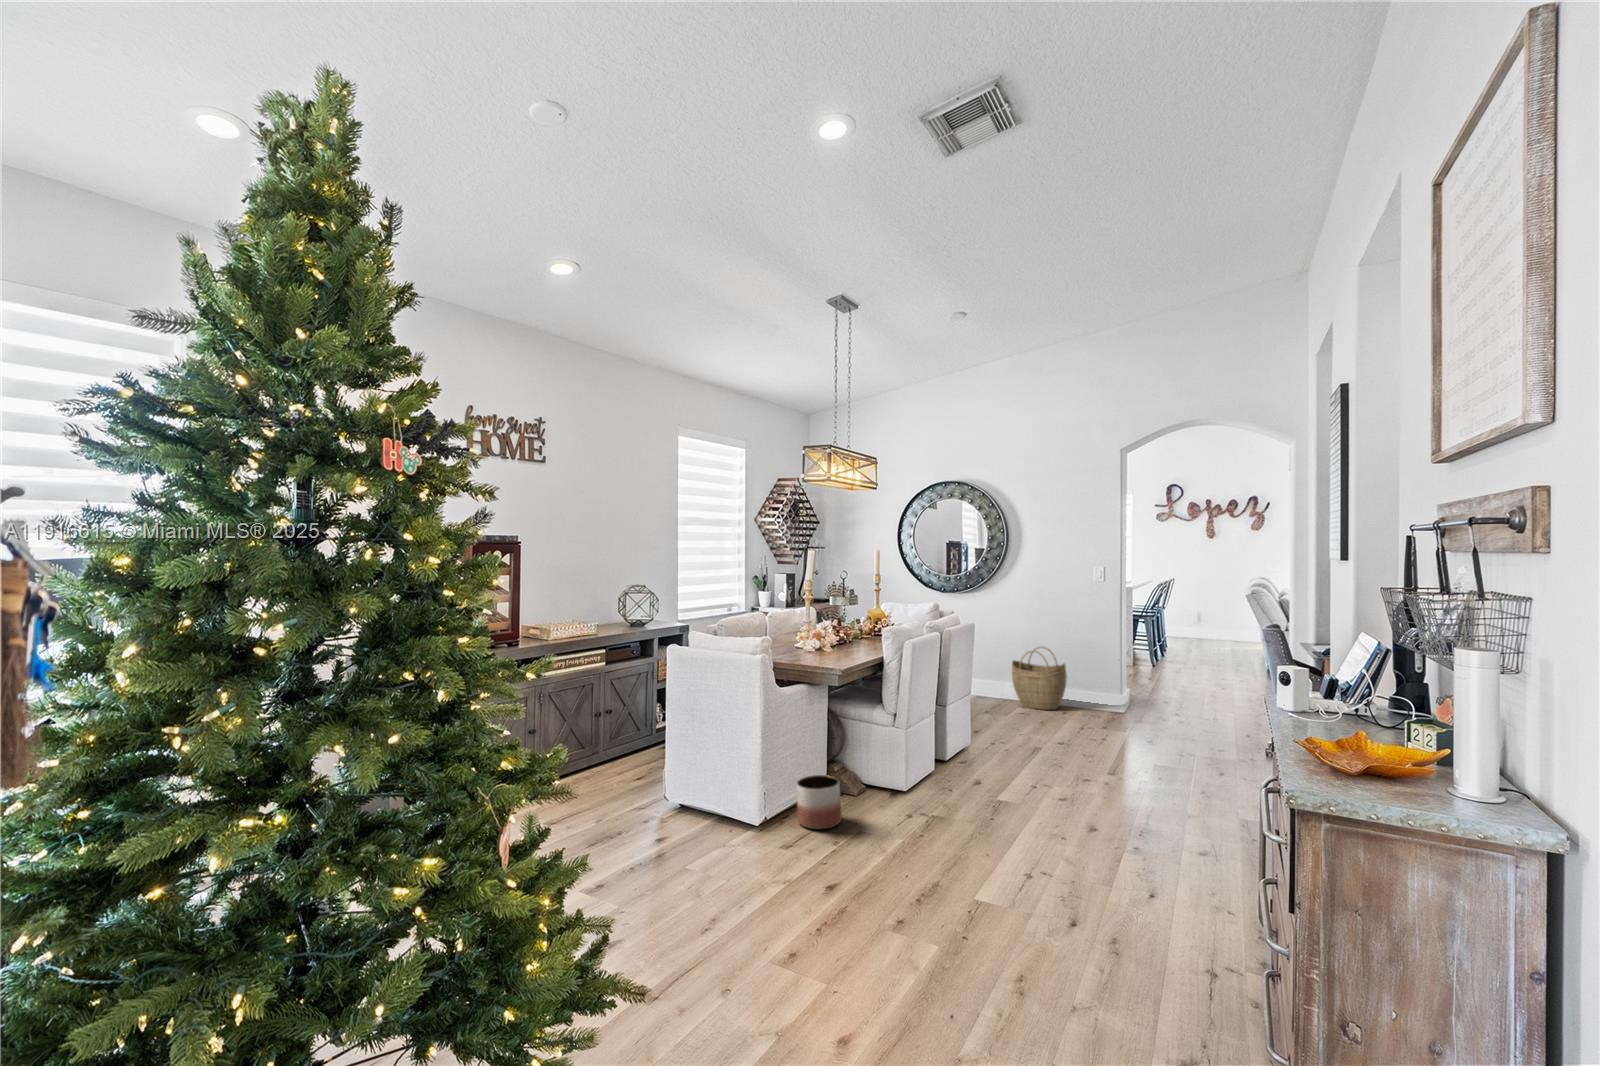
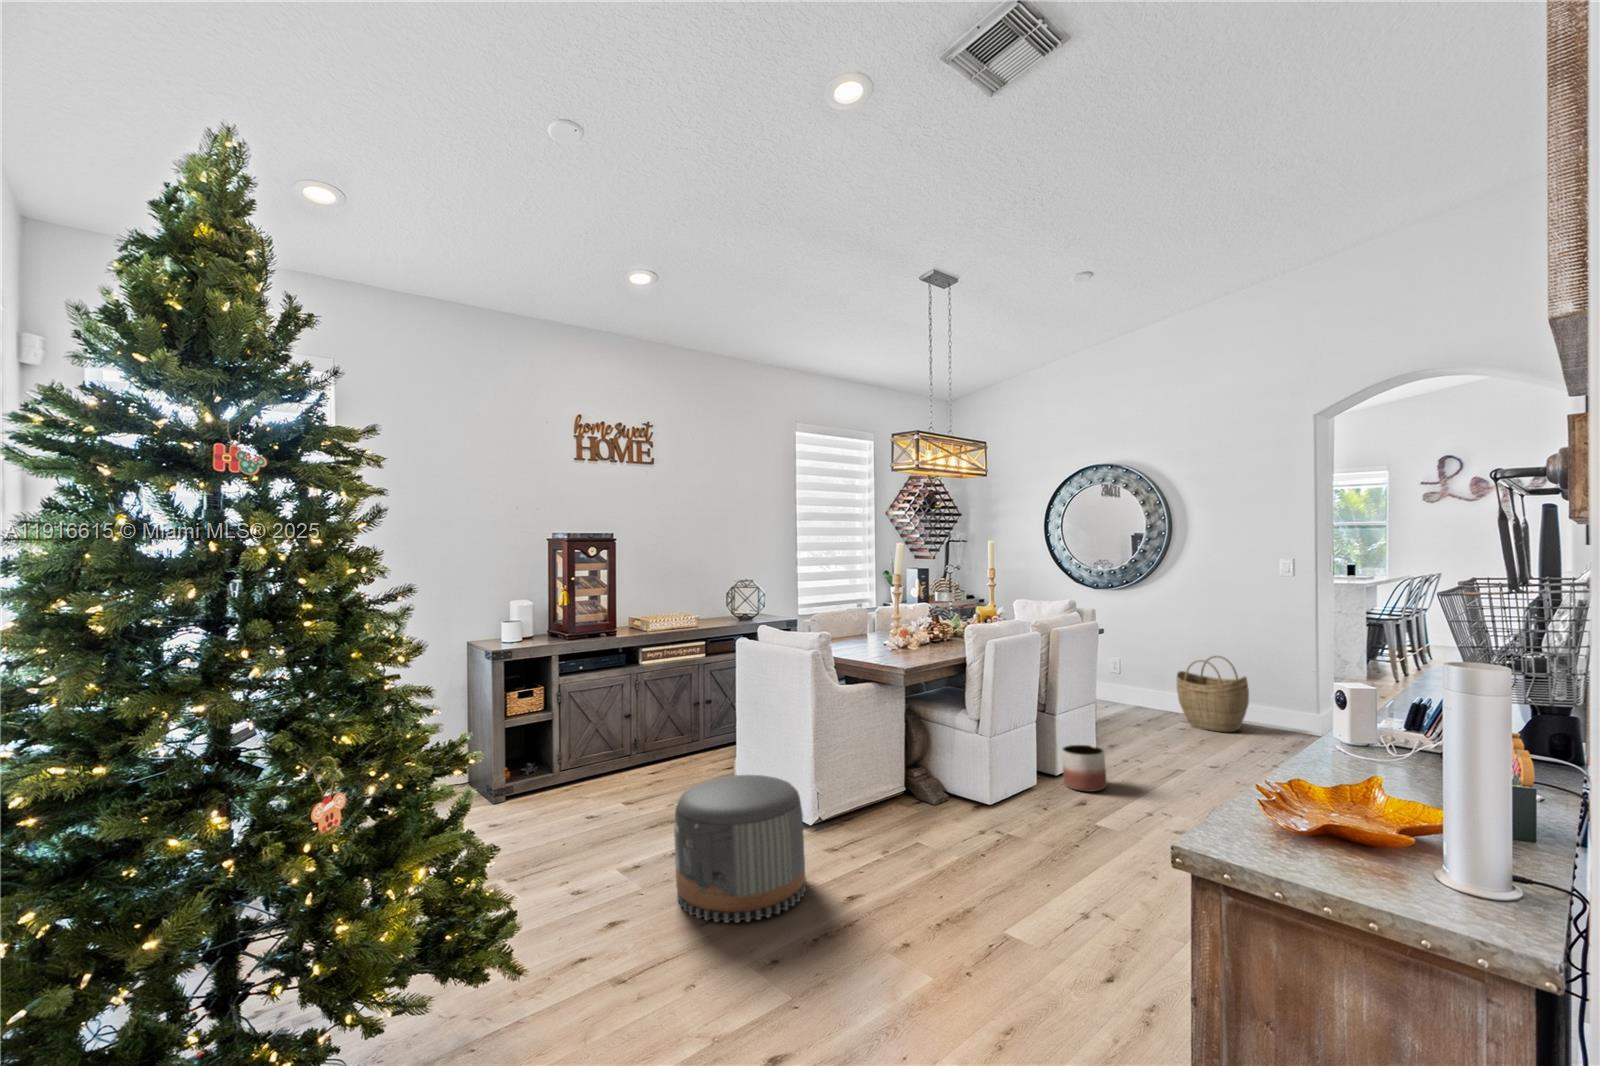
planter: present [797,775,841,829] -> present [1062,745,1107,792]
pouf: none [656,783,786,934] -> present [674,775,806,923]

